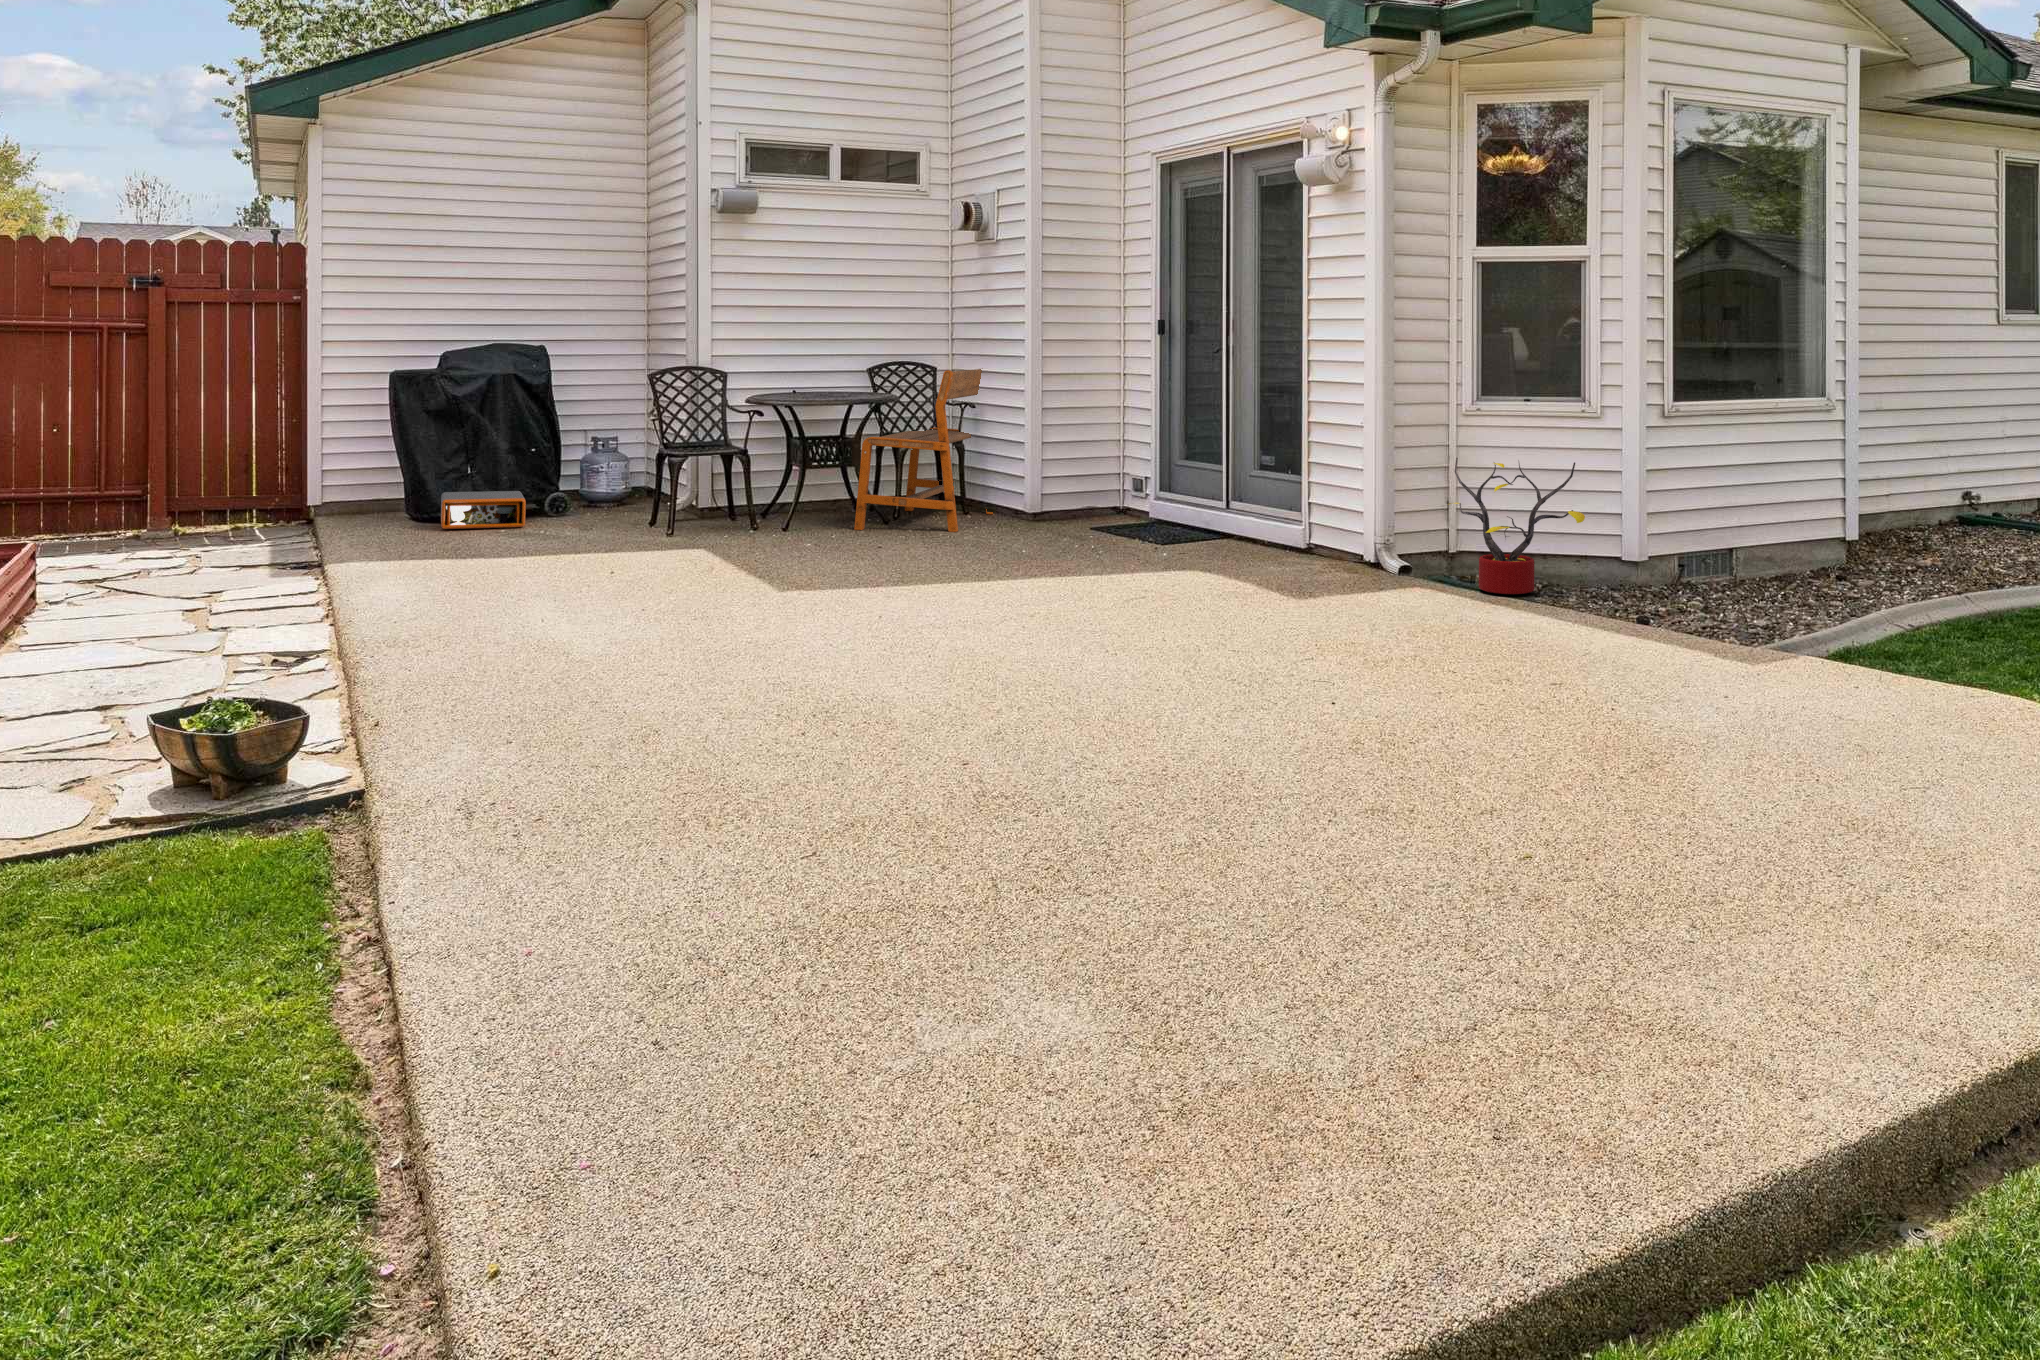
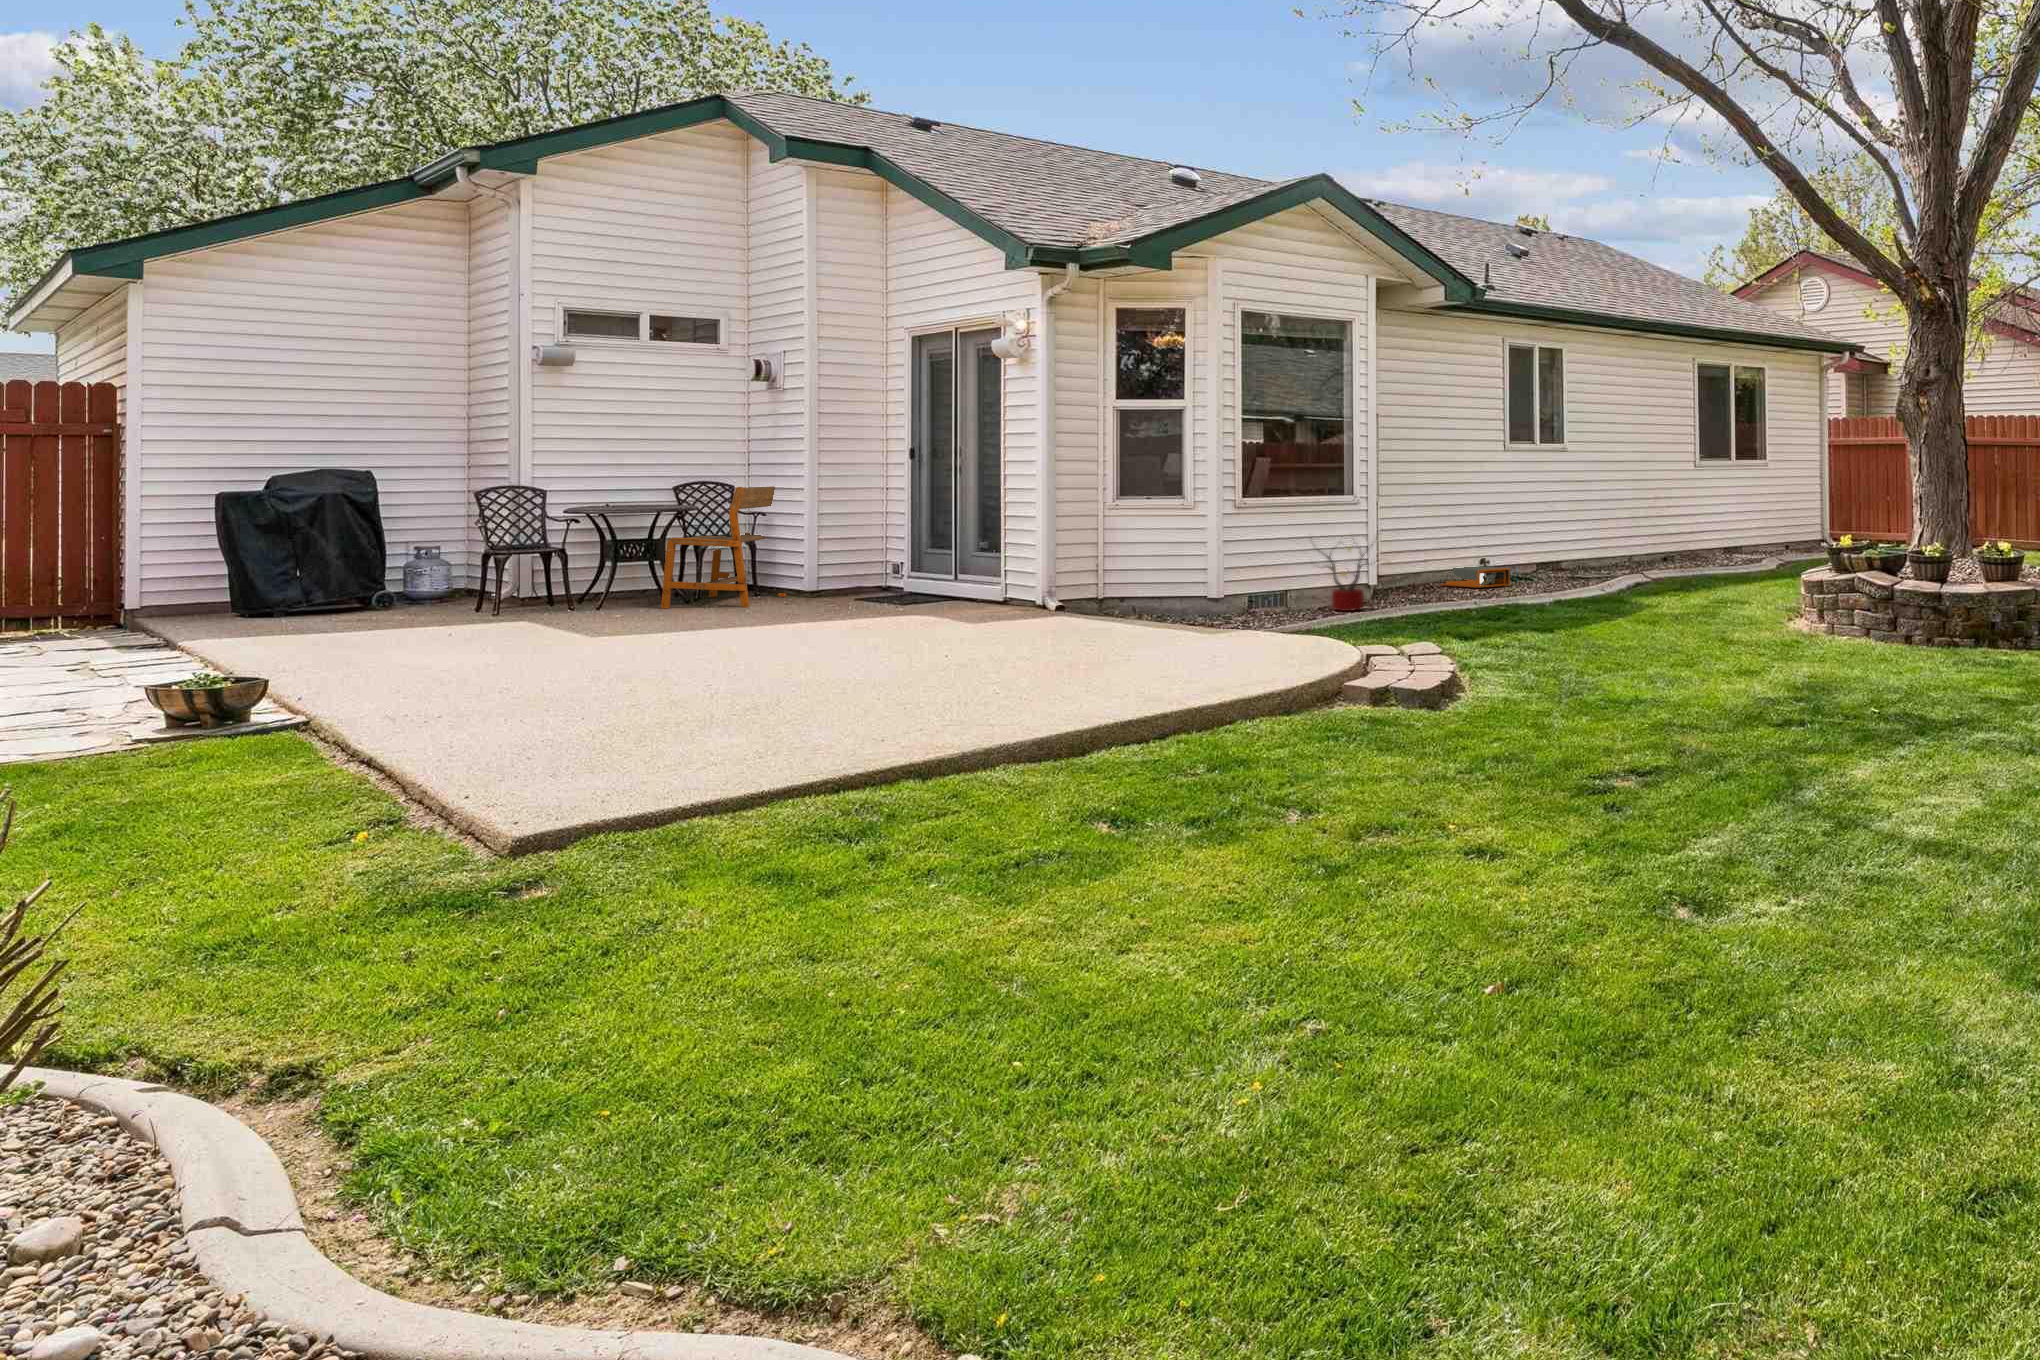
decorative plant: present [1448,458,1585,594] -> present [1318,542,1375,611]
storage box: present [441,491,526,529] -> present [1440,566,1510,588]

